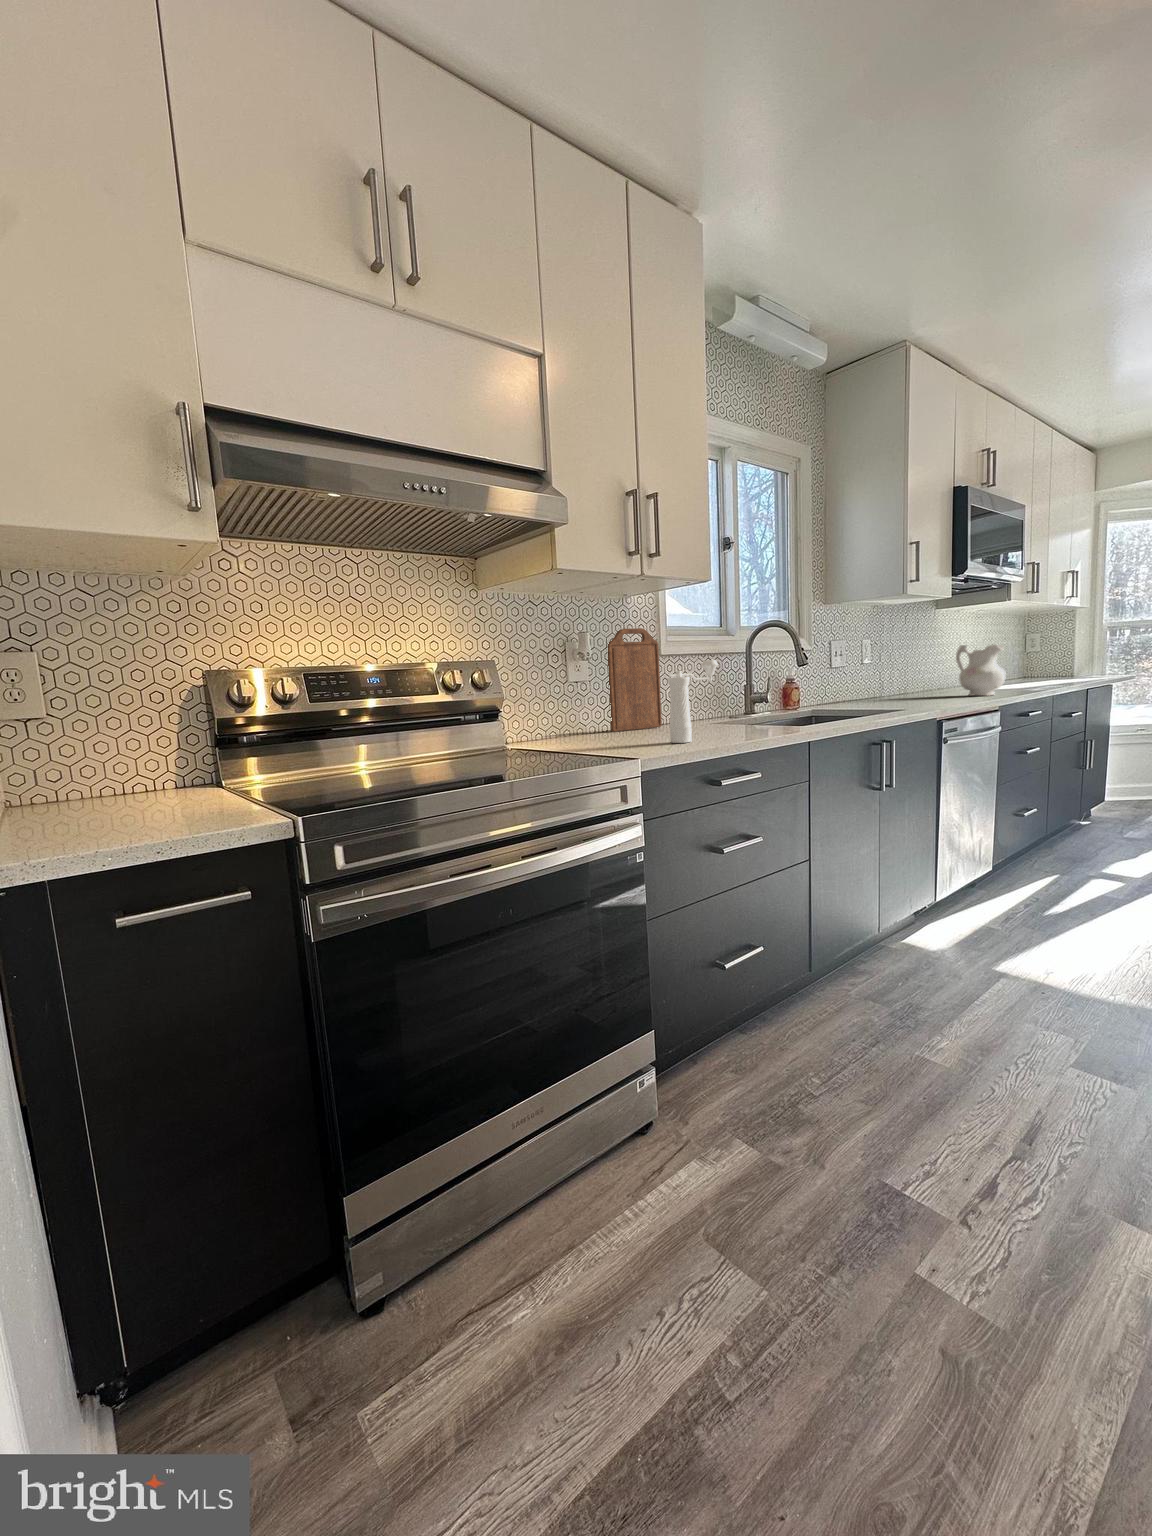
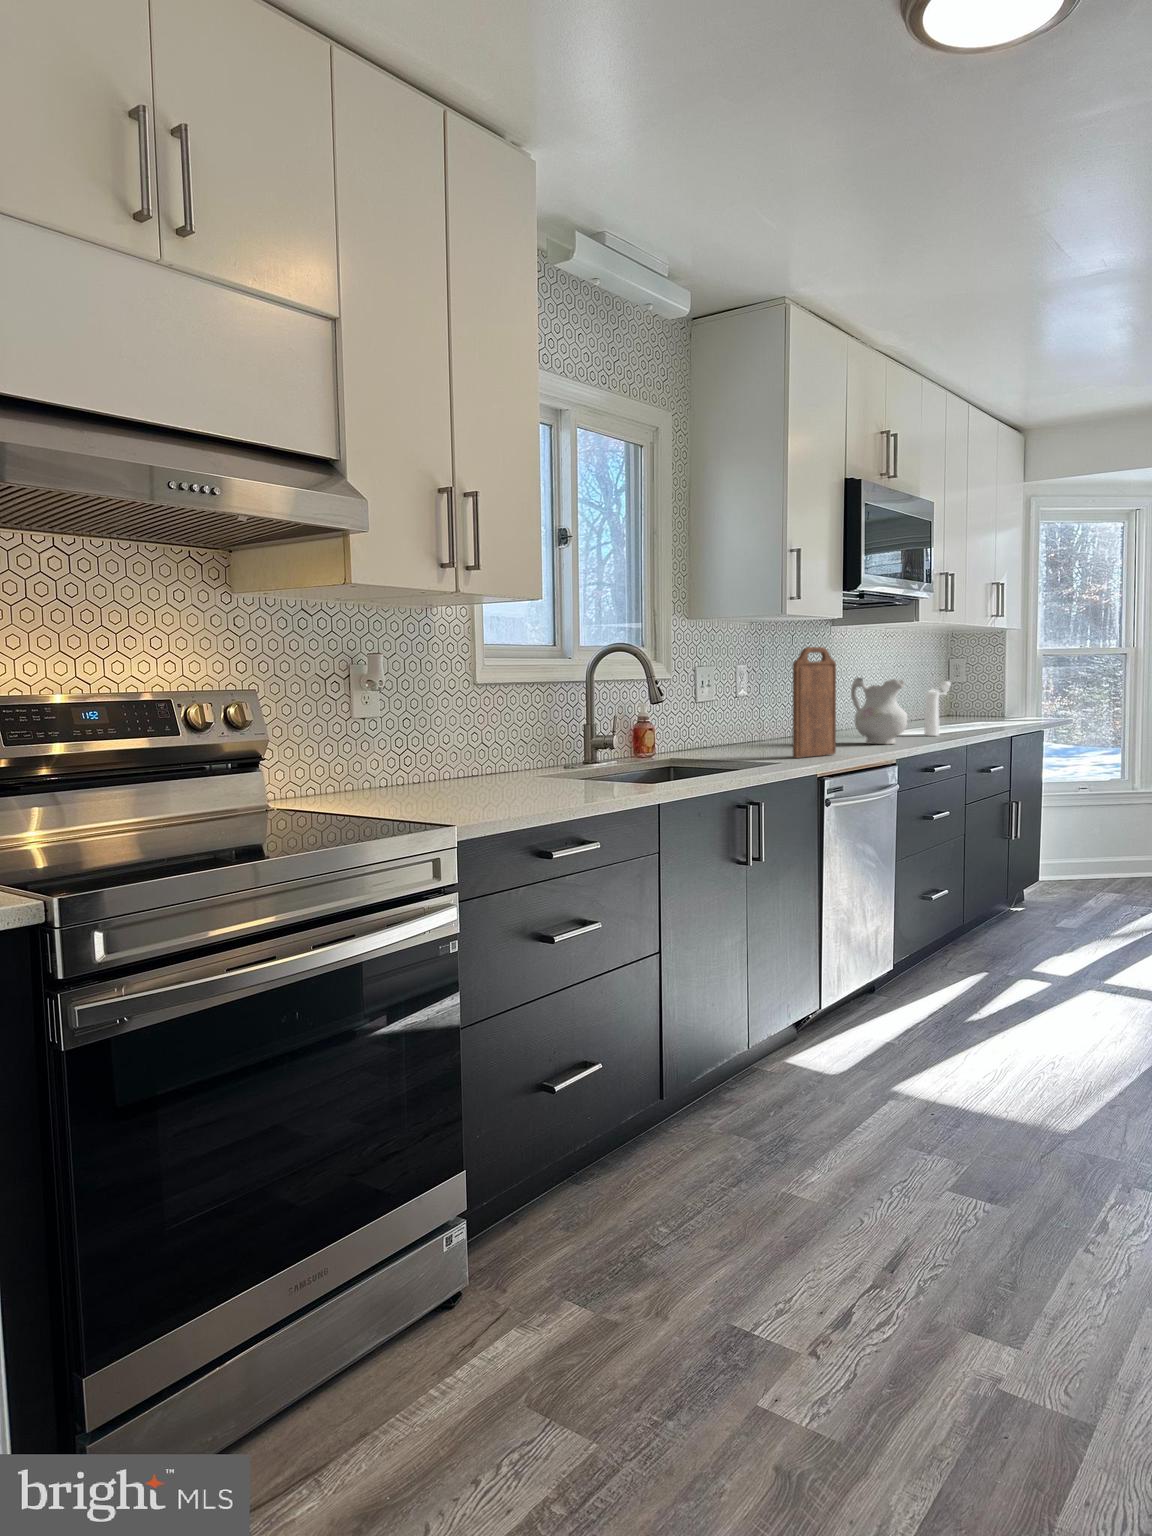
cutting board: present [608,628,662,732] -> present [793,647,836,758]
pepper mill: present [668,660,718,743] -> present [924,681,951,736]

